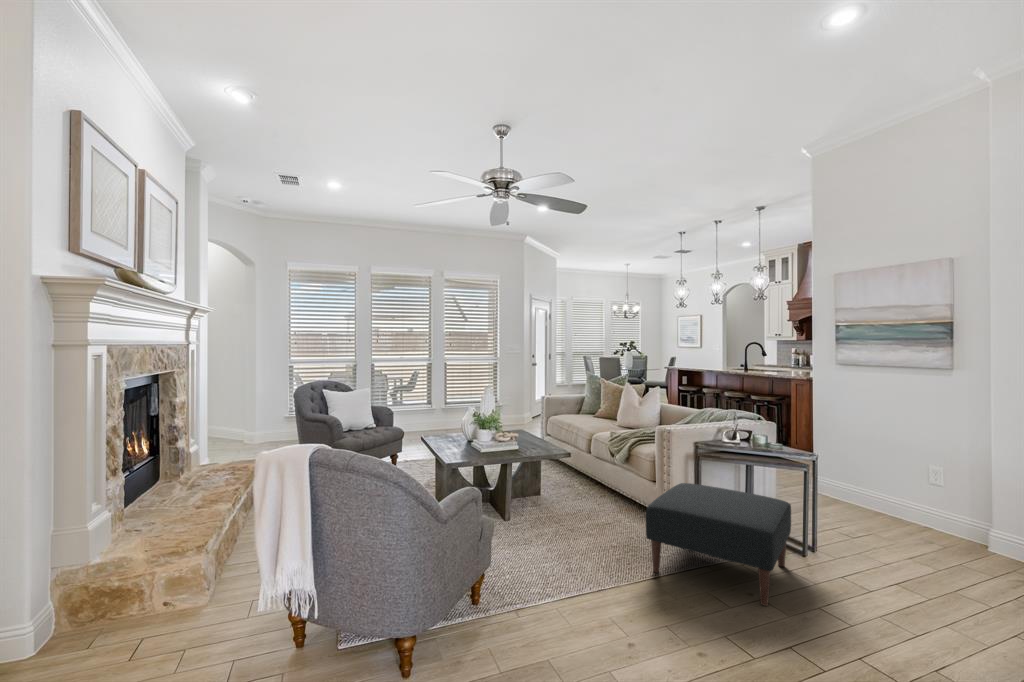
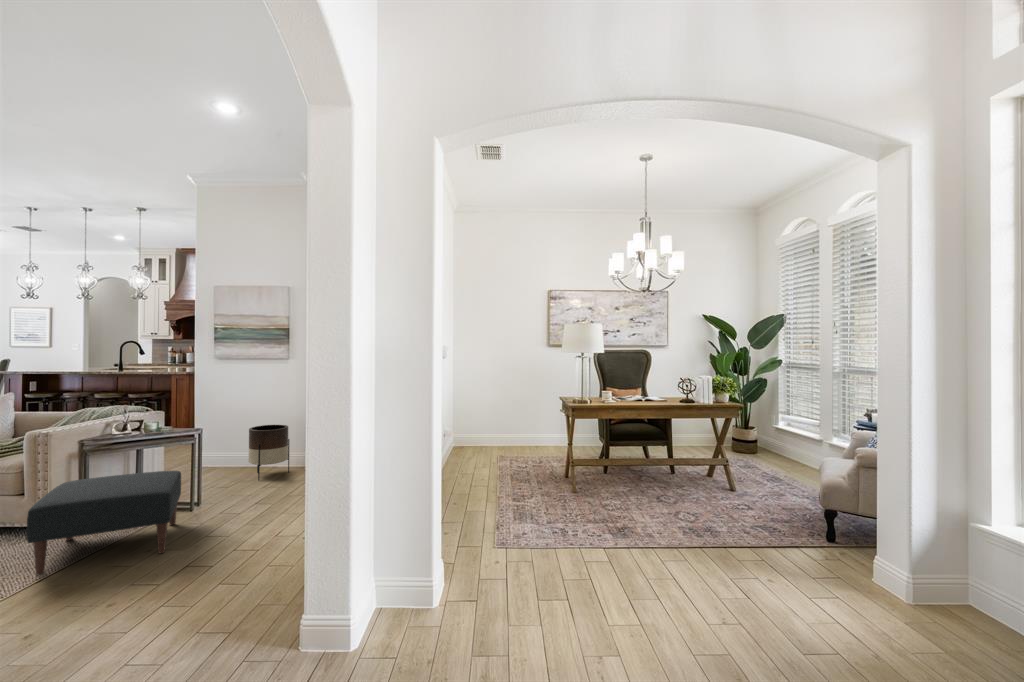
planter: none [884,460,953,542] -> present [248,425,289,481]

